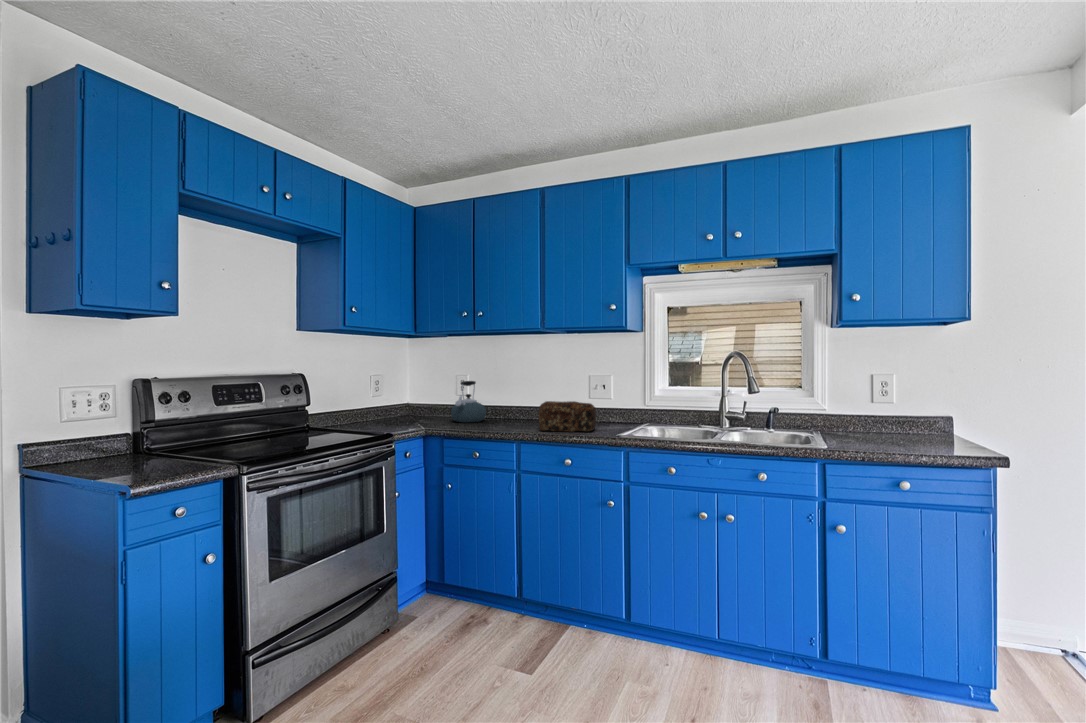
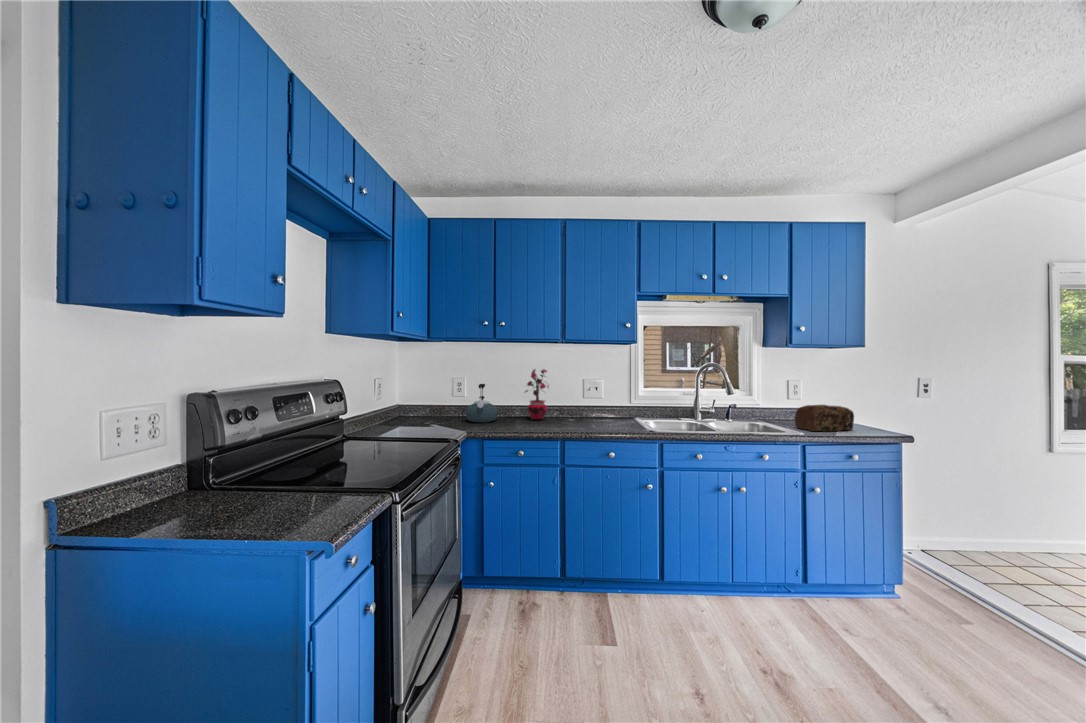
potted plant: none [512,362,543,423] -> present [525,369,549,420]
bread loaf: present [538,401,596,432] -> present [794,405,854,432]

